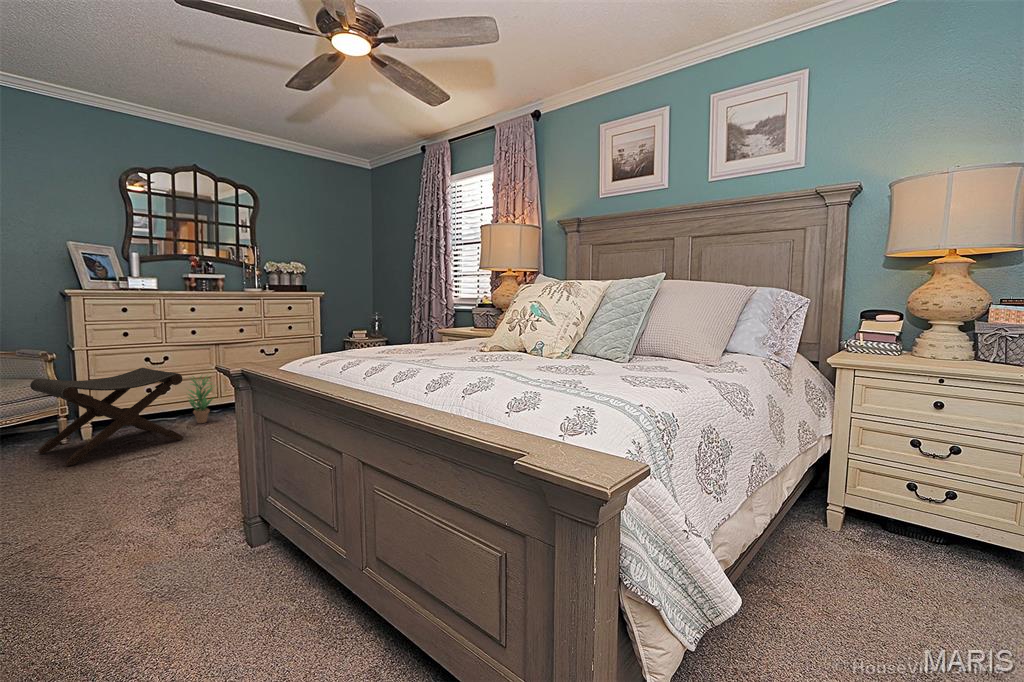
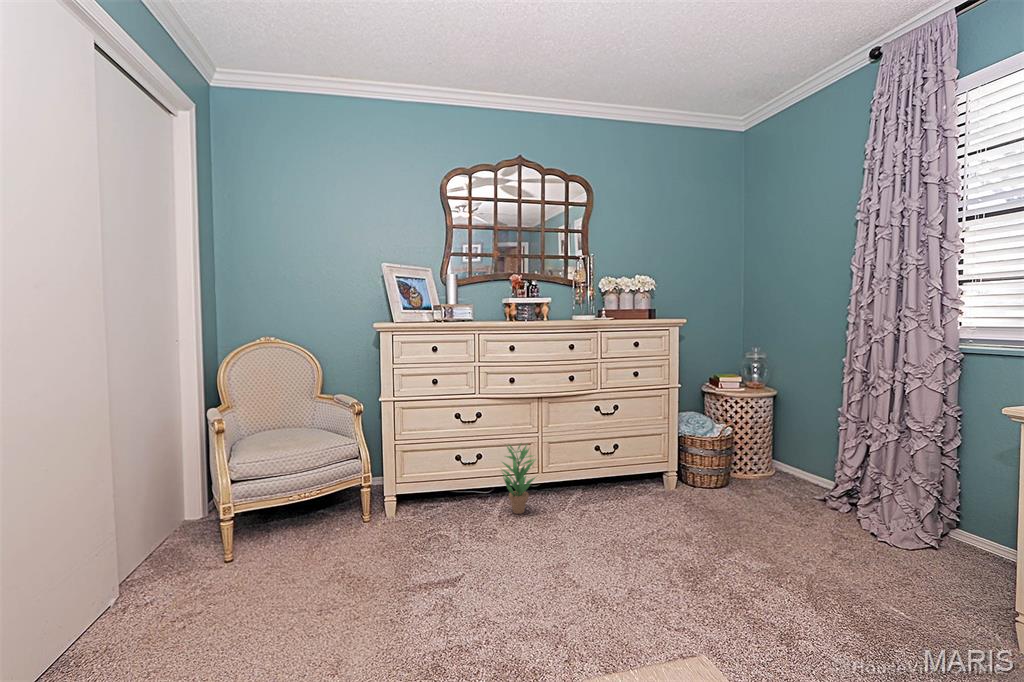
footstool: present [30,368,183,466] -> none [332,429,497,582]

